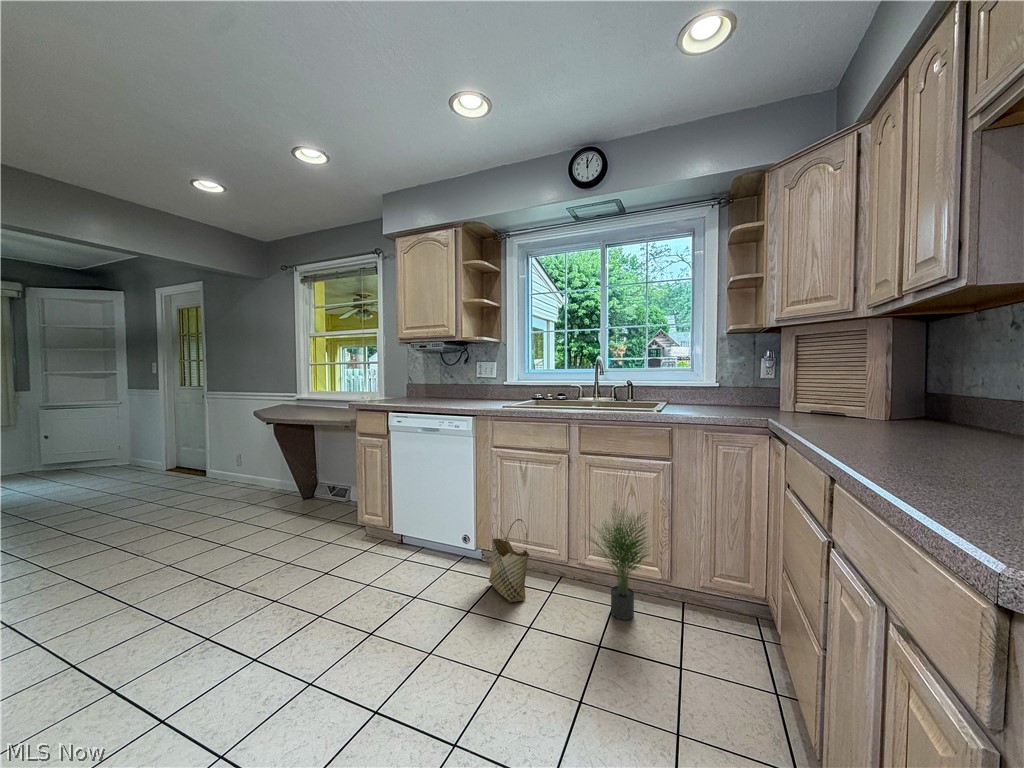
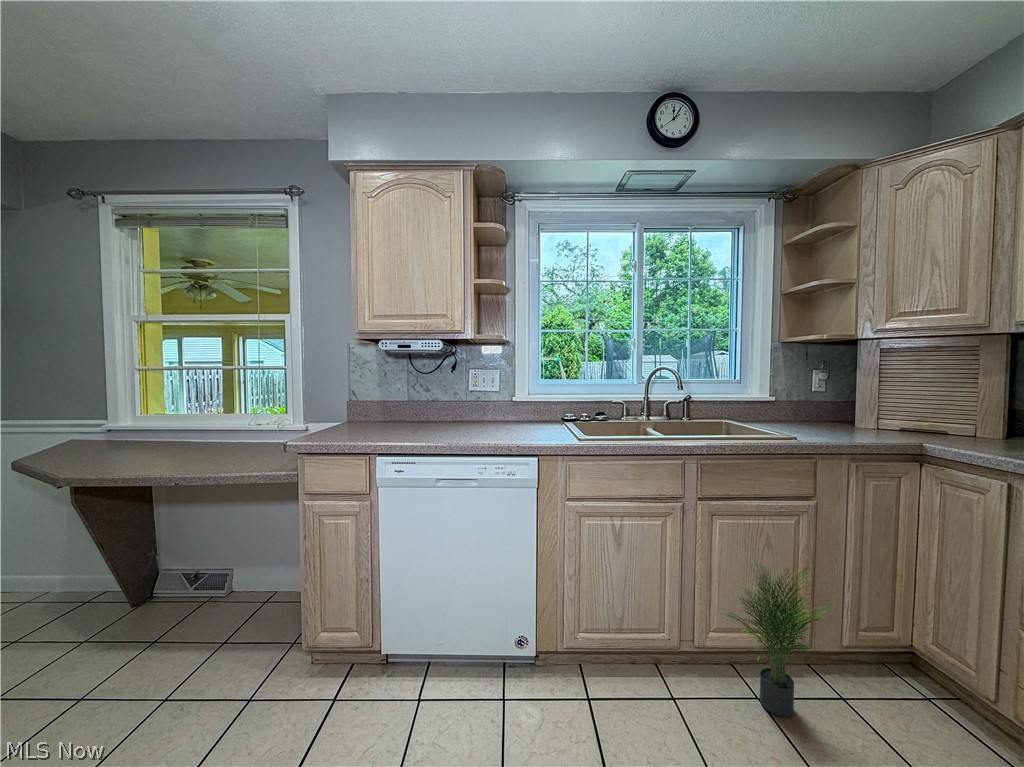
woven basket: present [489,519,529,602] -> none [585,603,662,734]

